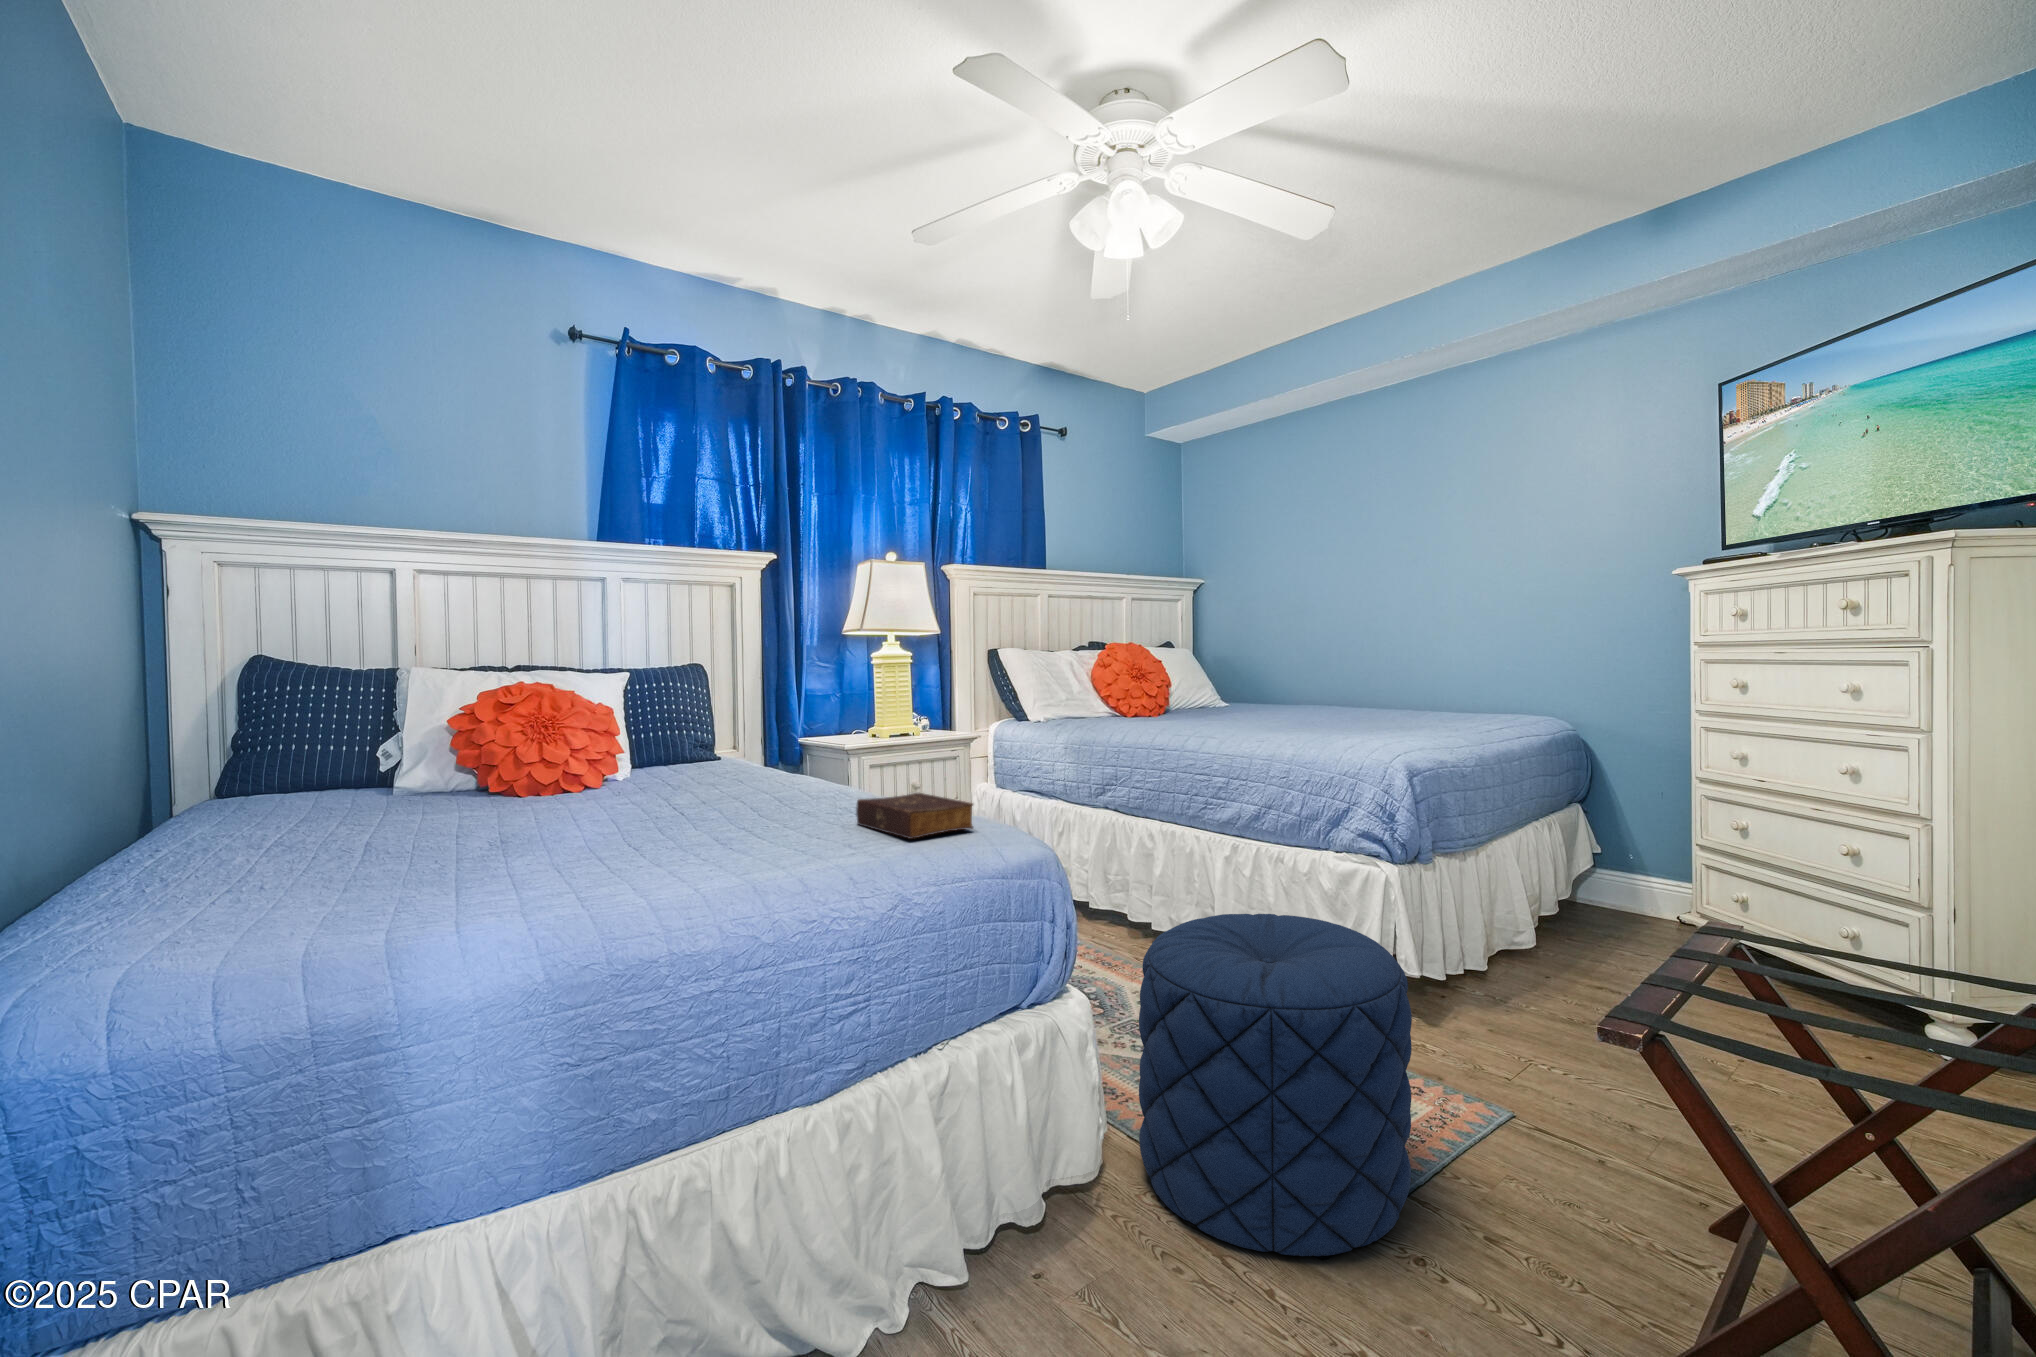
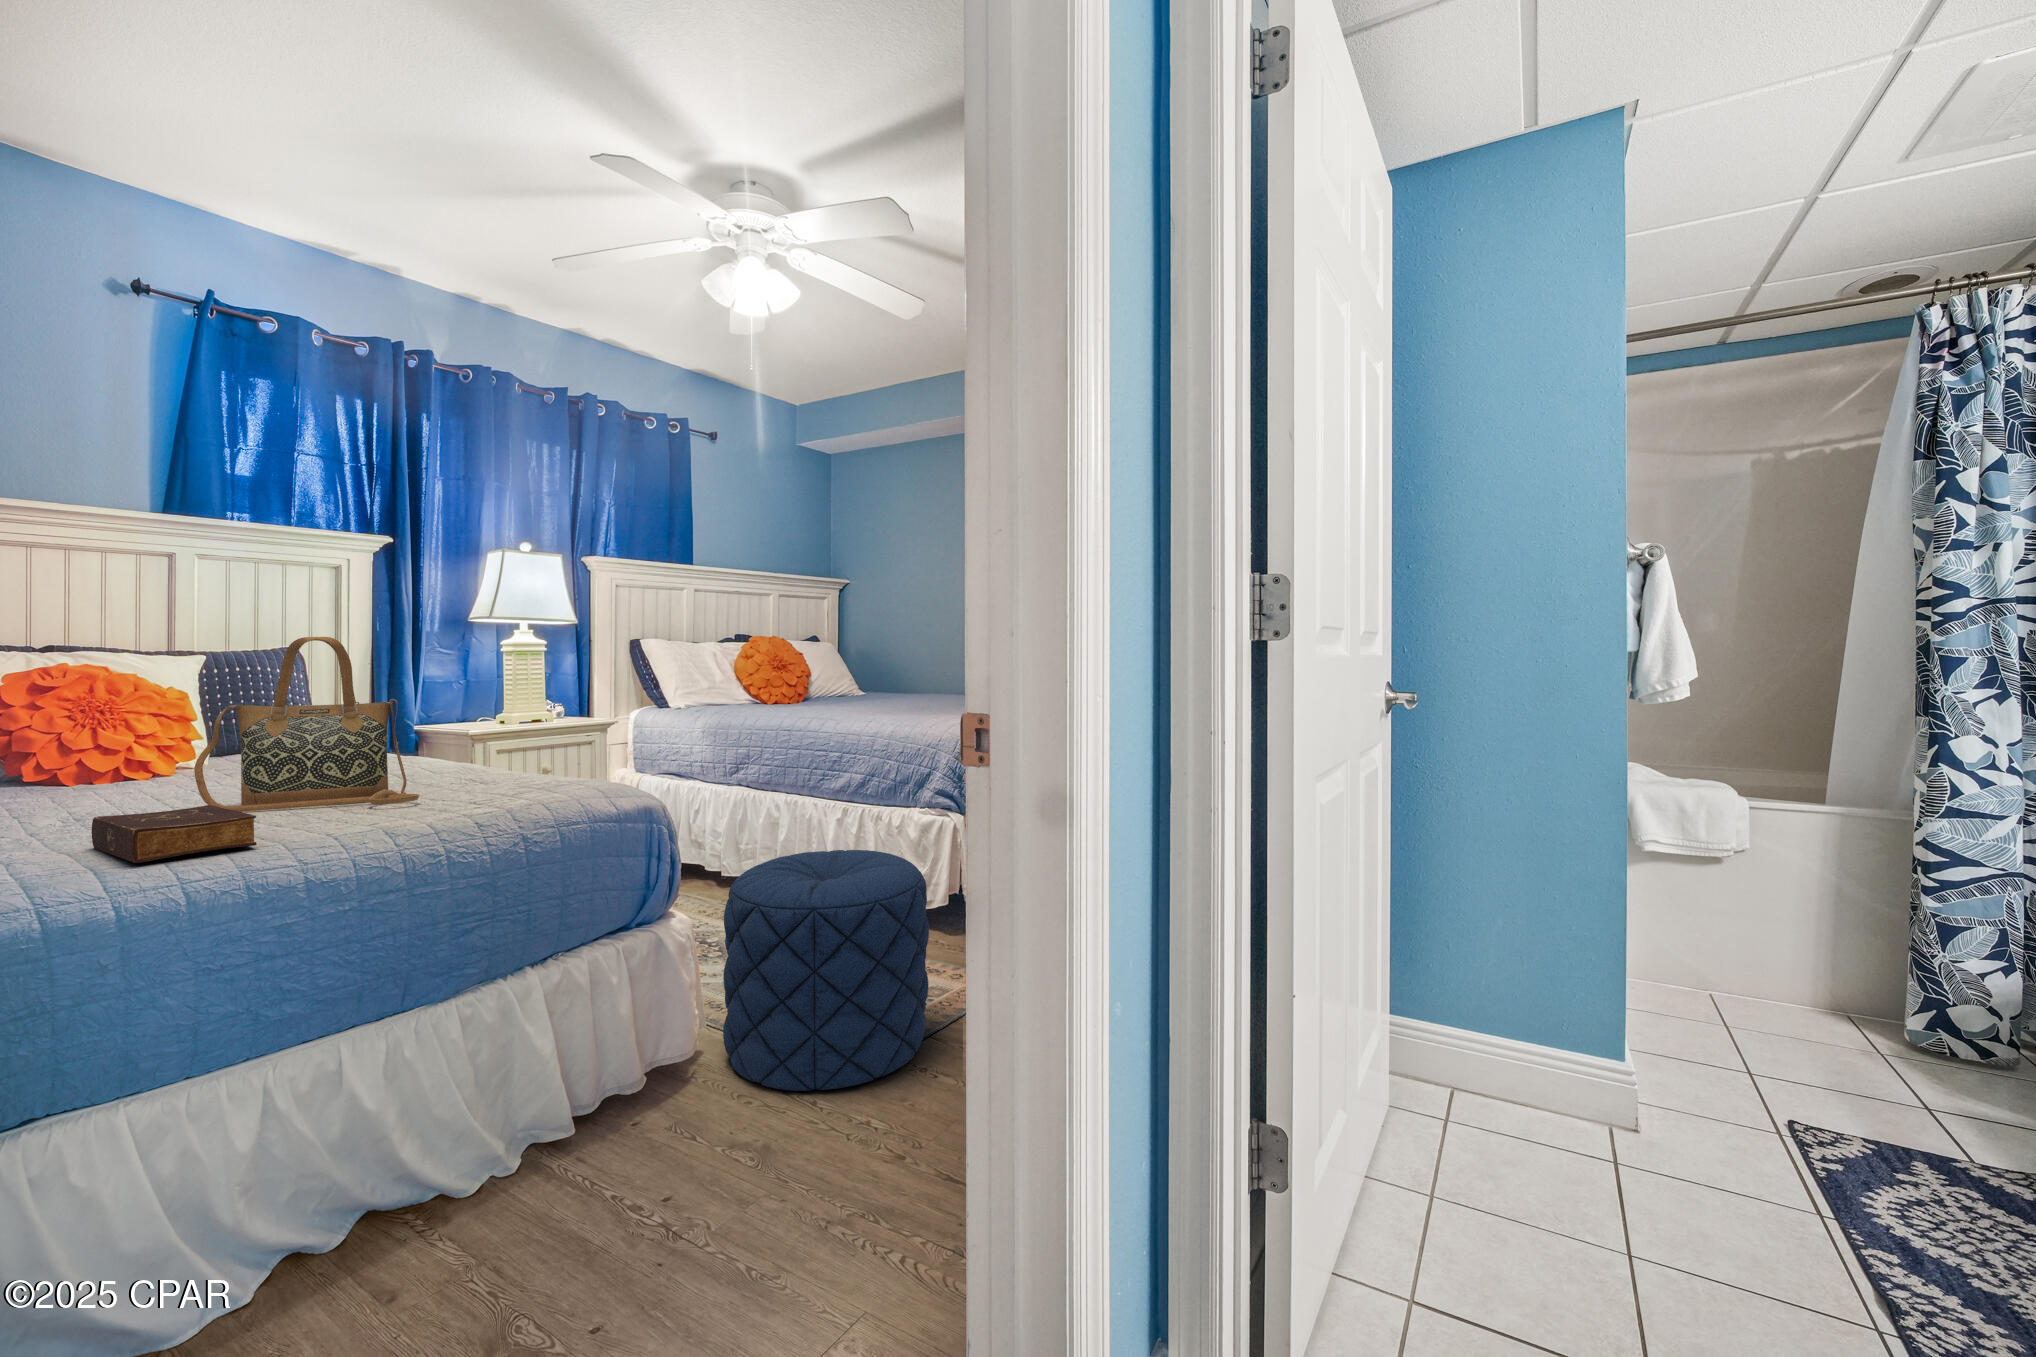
handbag: none [609,651,815,845] -> present [194,637,419,812]
book: present [856,793,973,839] -> present [92,805,257,863]

